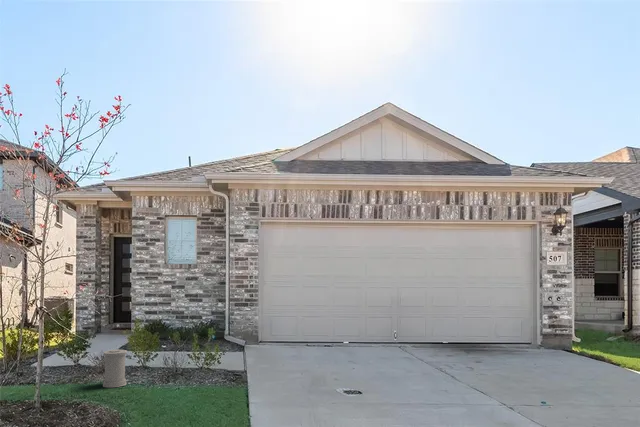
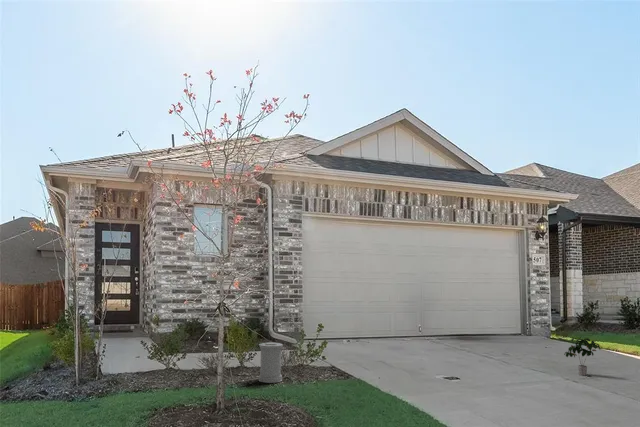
potted plant: none [436,360,467,406] -> present [564,338,600,376]

